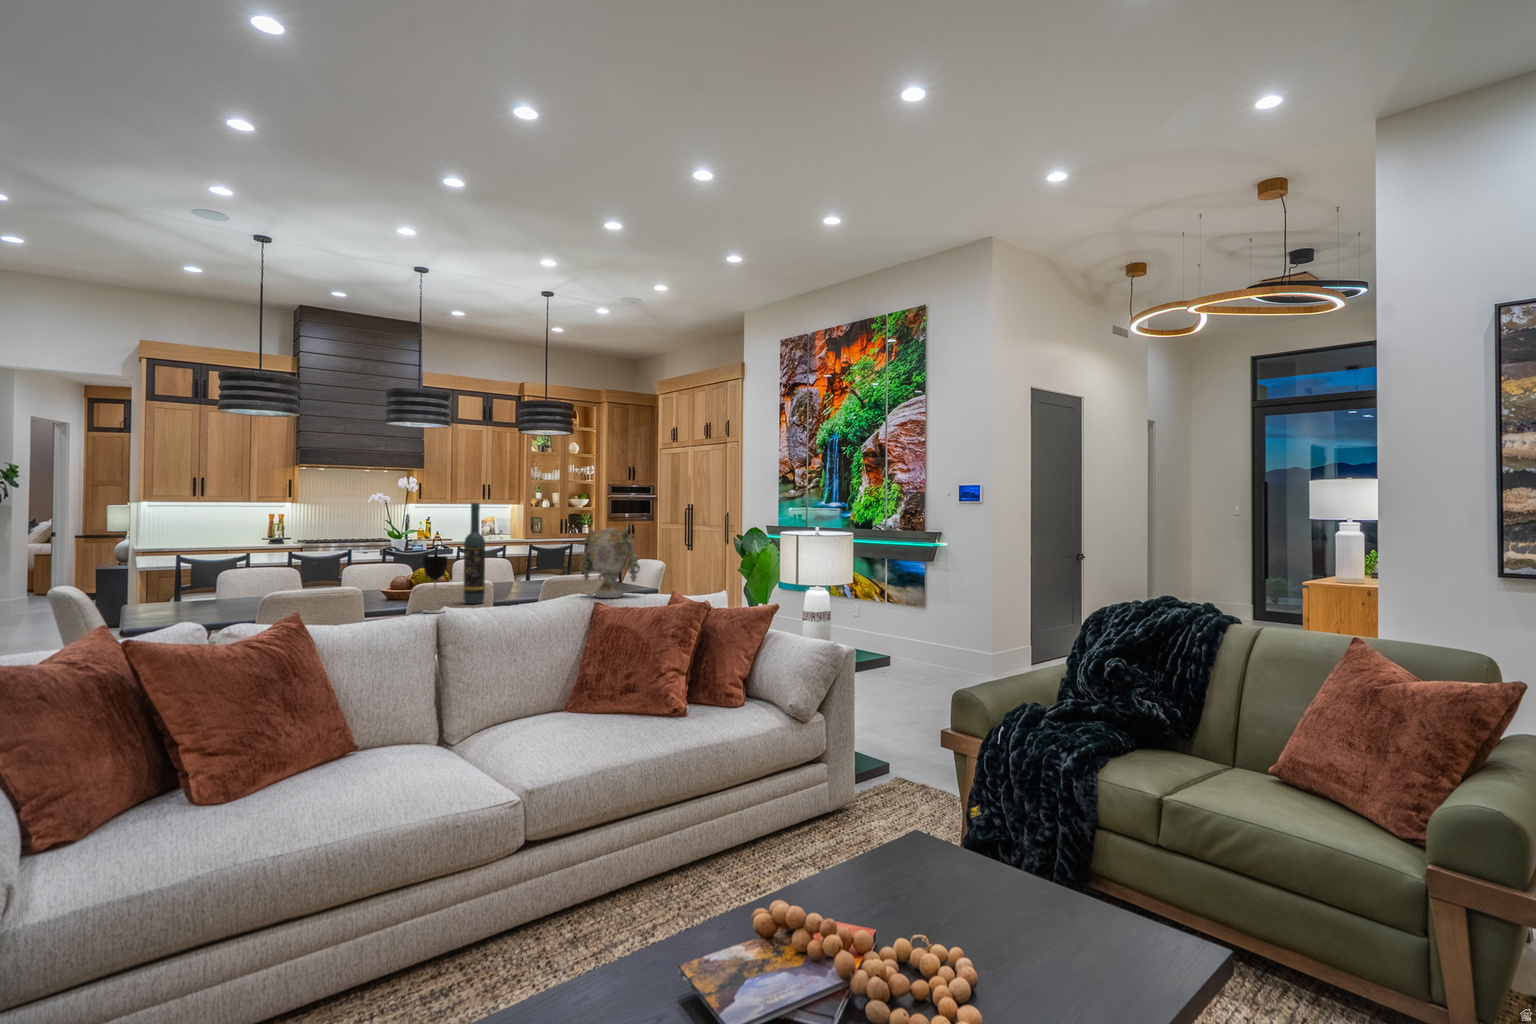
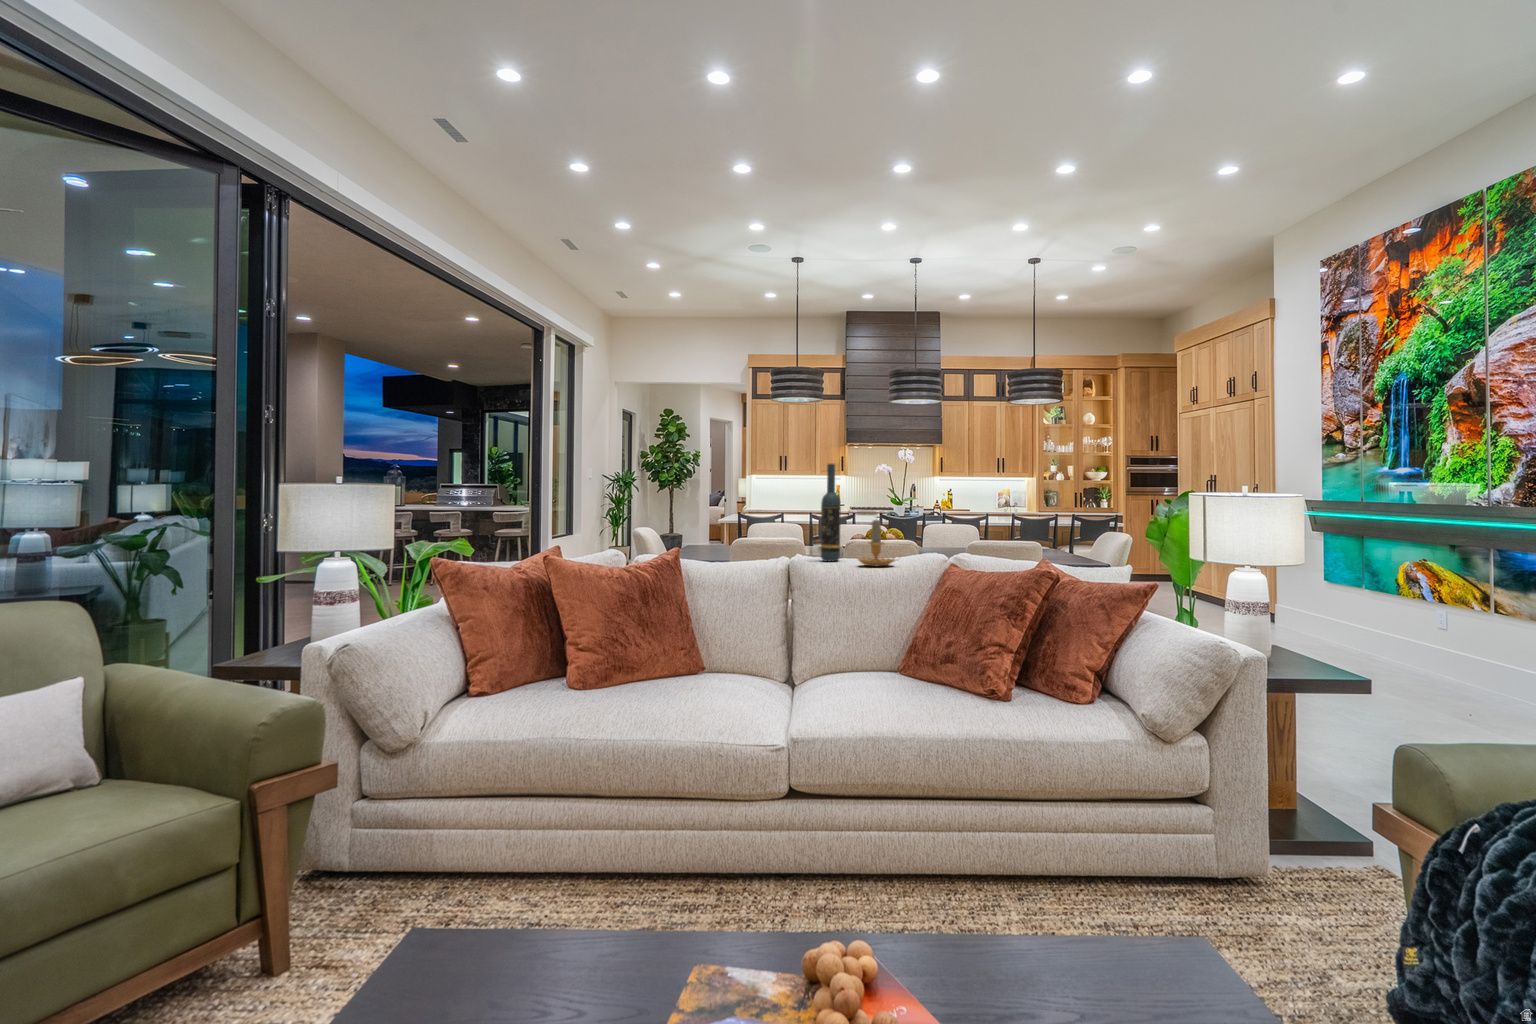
vase: present [580,526,640,598] -> none [934,484,994,564]
wine glass: present [423,556,448,613] -> none [772,513,793,566]
candle: none [518,558,564,606] -> present [858,520,895,567]

